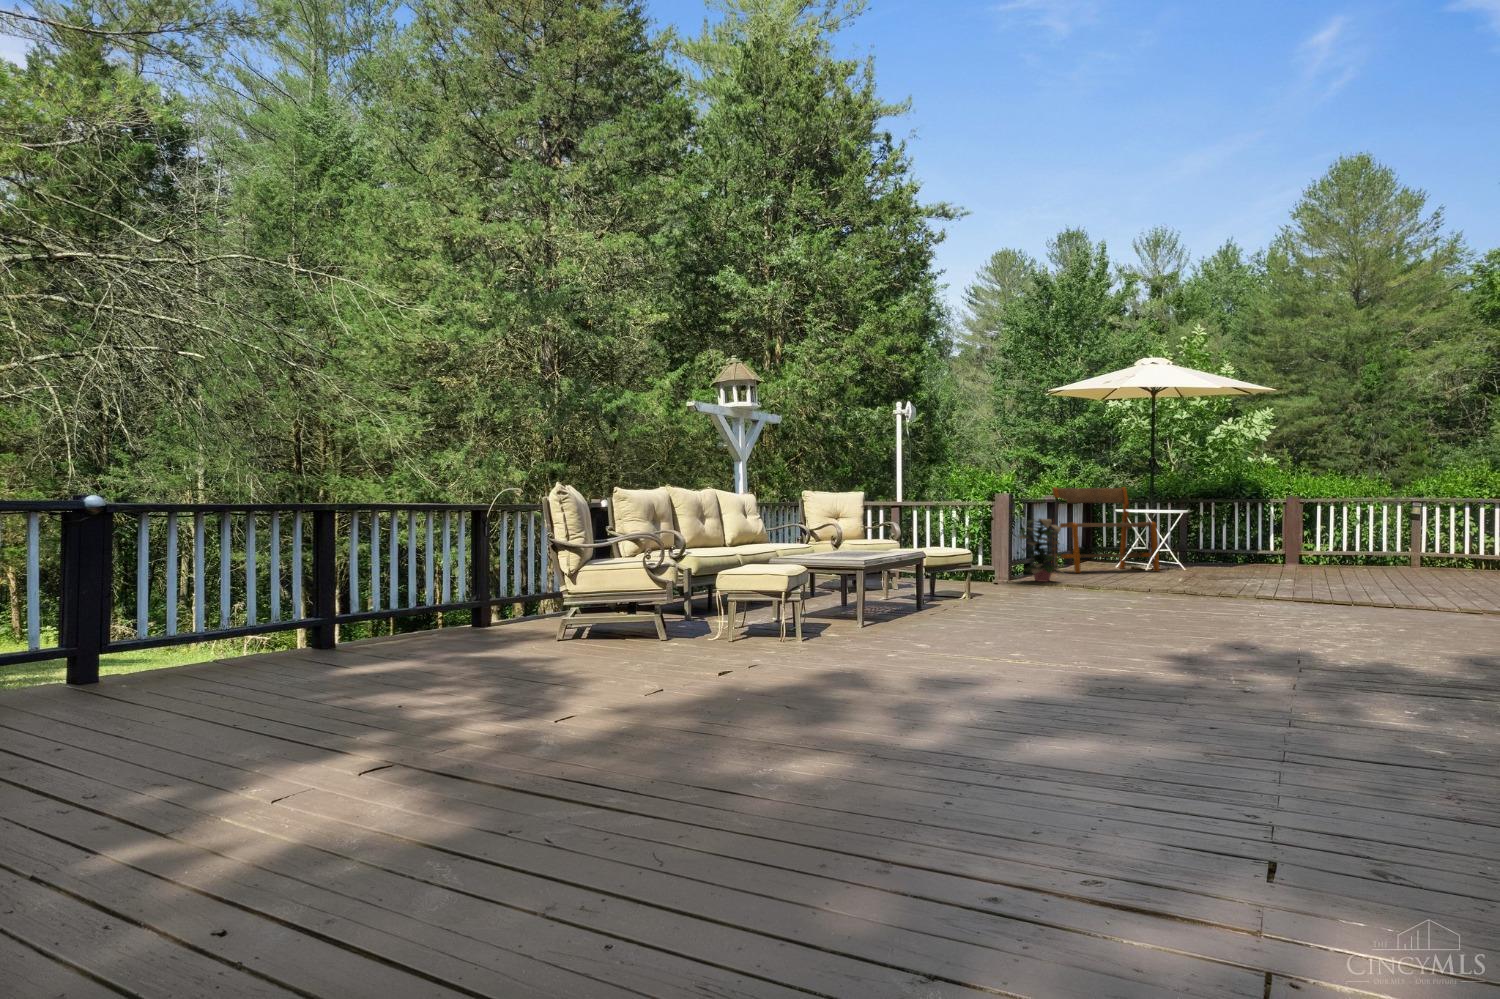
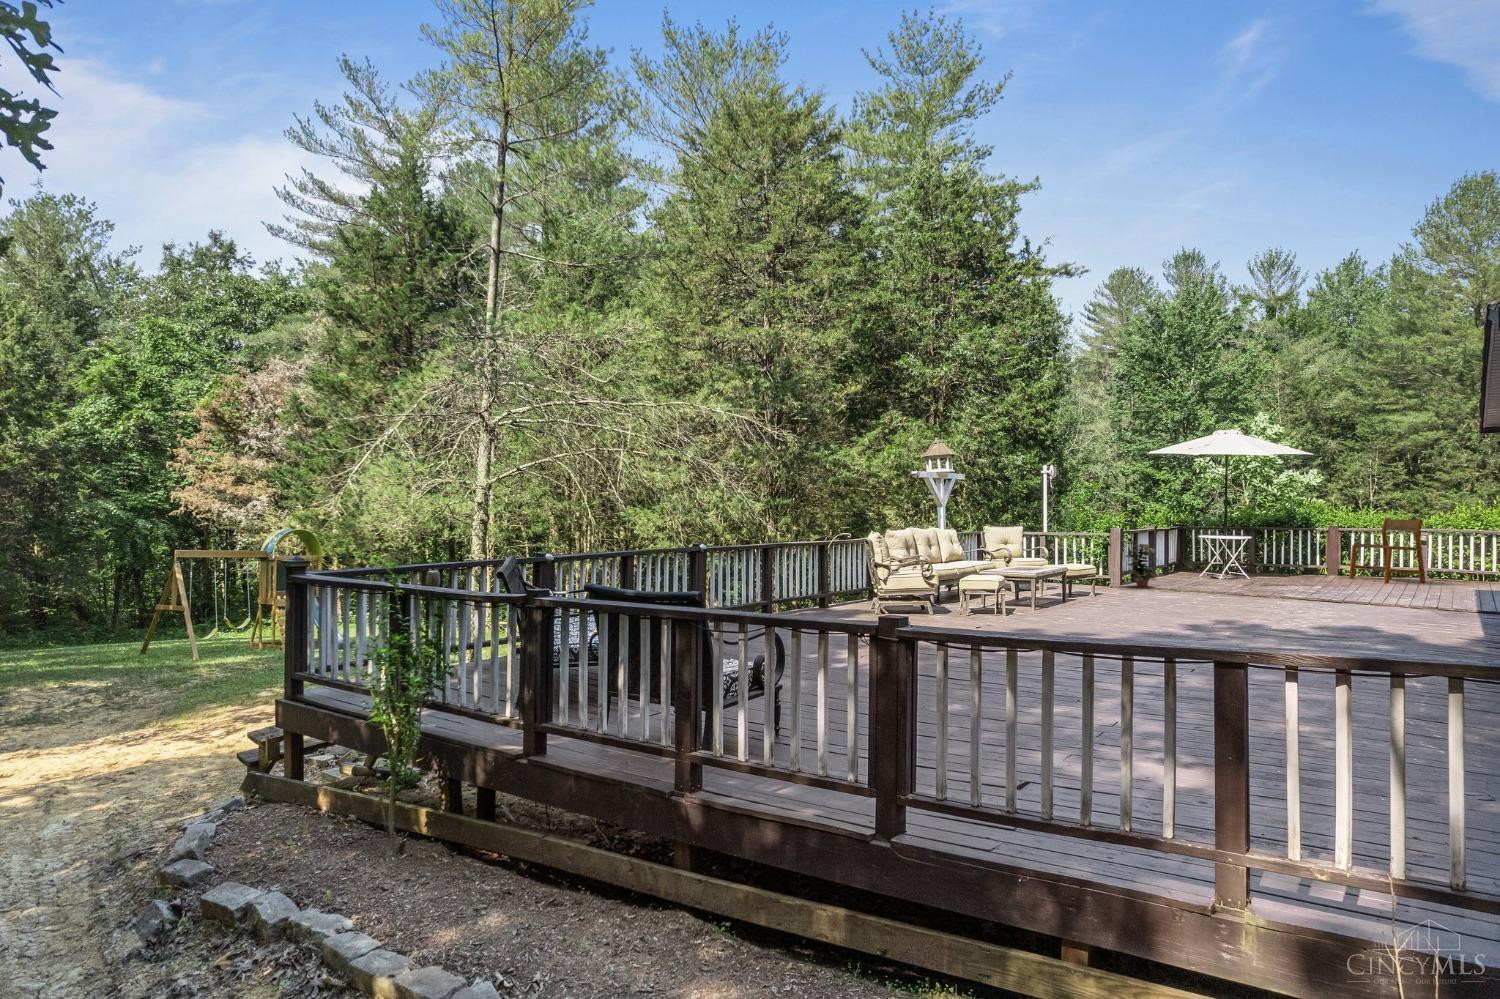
bench: present [1051,487,1160,573] -> present [1349,518,1425,583]

